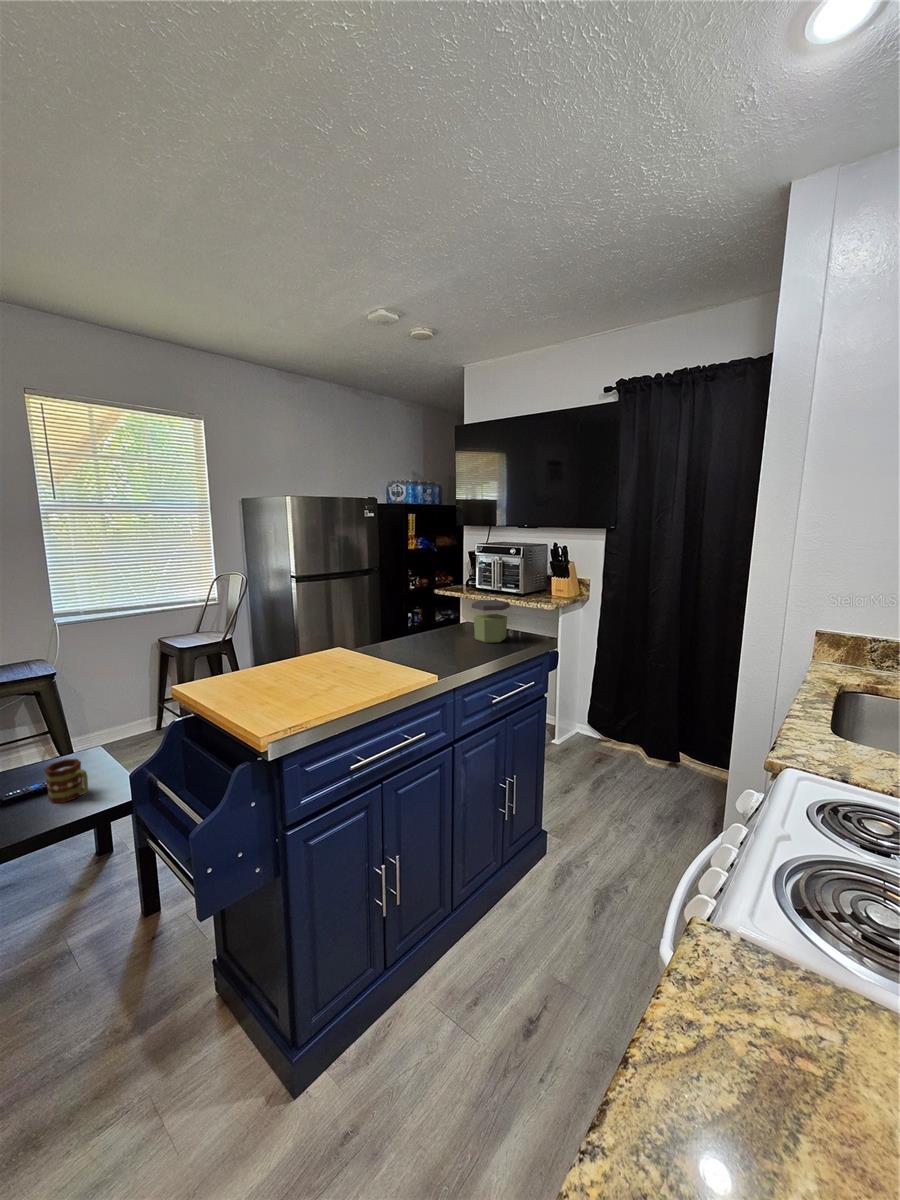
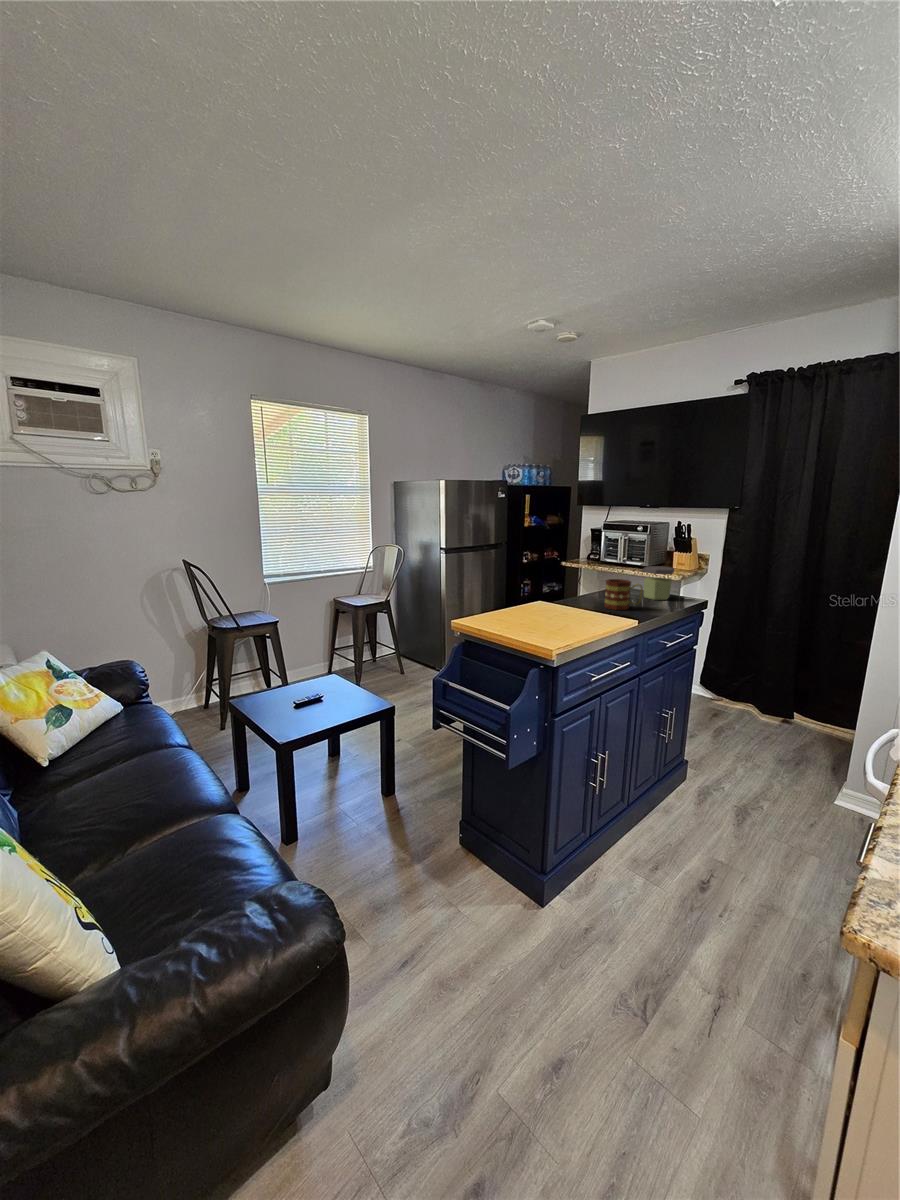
mug: present [45,759,88,804] -> present [604,579,643,610]

